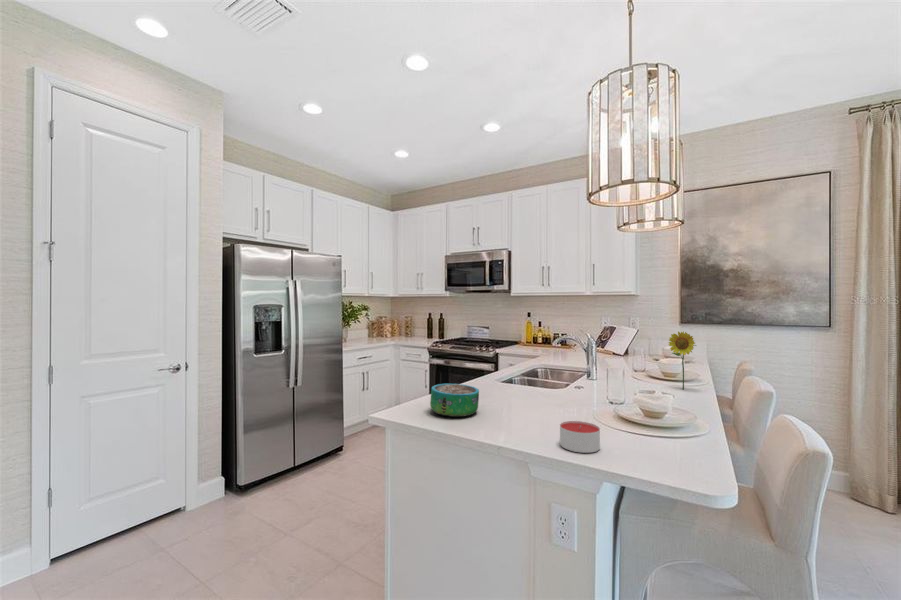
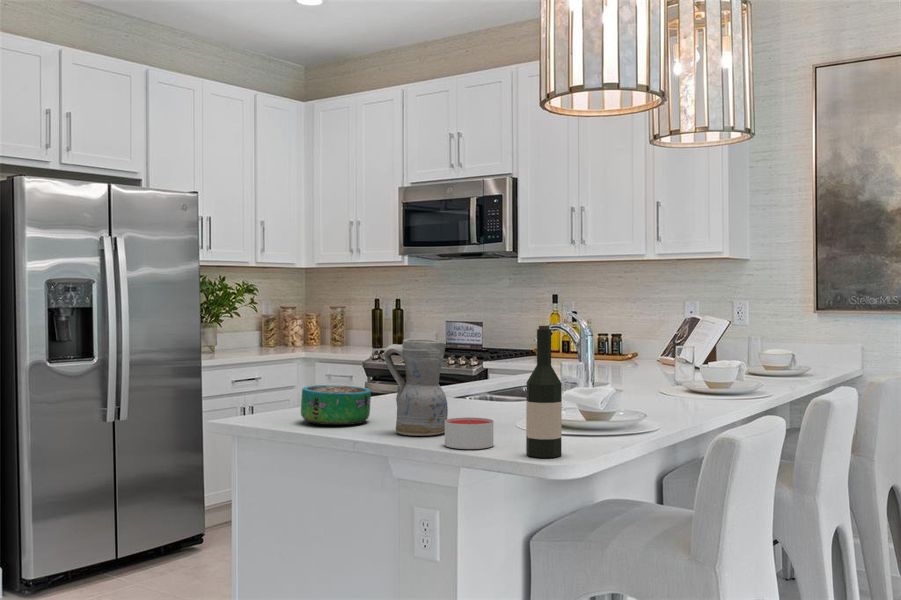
flower: present [669,332,696,390] -> none [692,311,733,404]
wine bottle: none [640,356,672,468] -> present [526,326,562,458]
ceramic pitcher: none [499,357,547,431] -> present [384,339,448,436]

